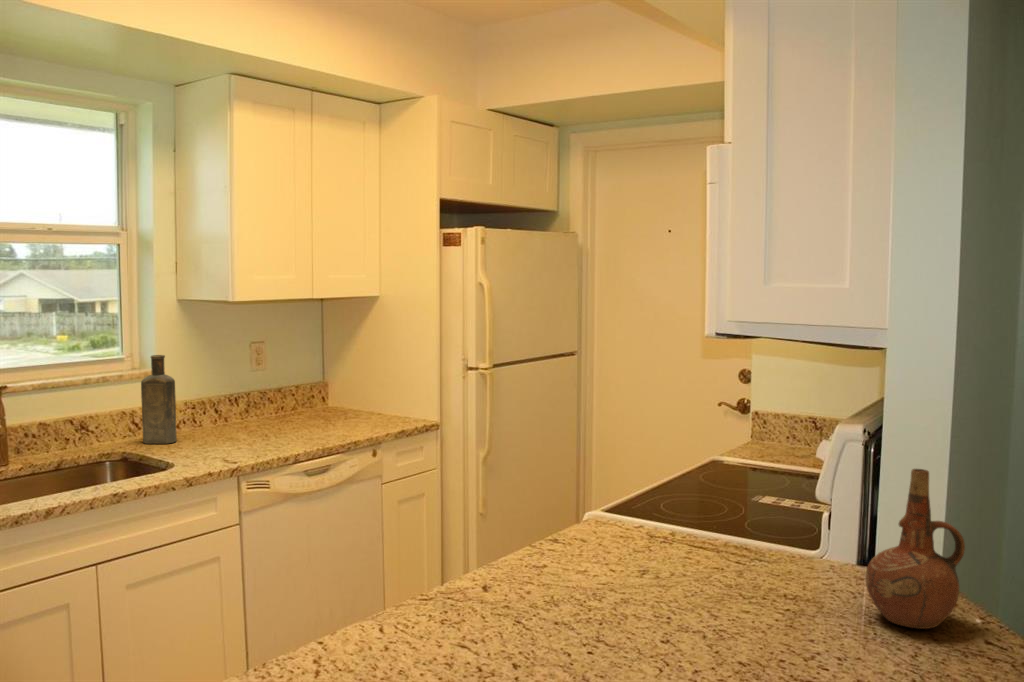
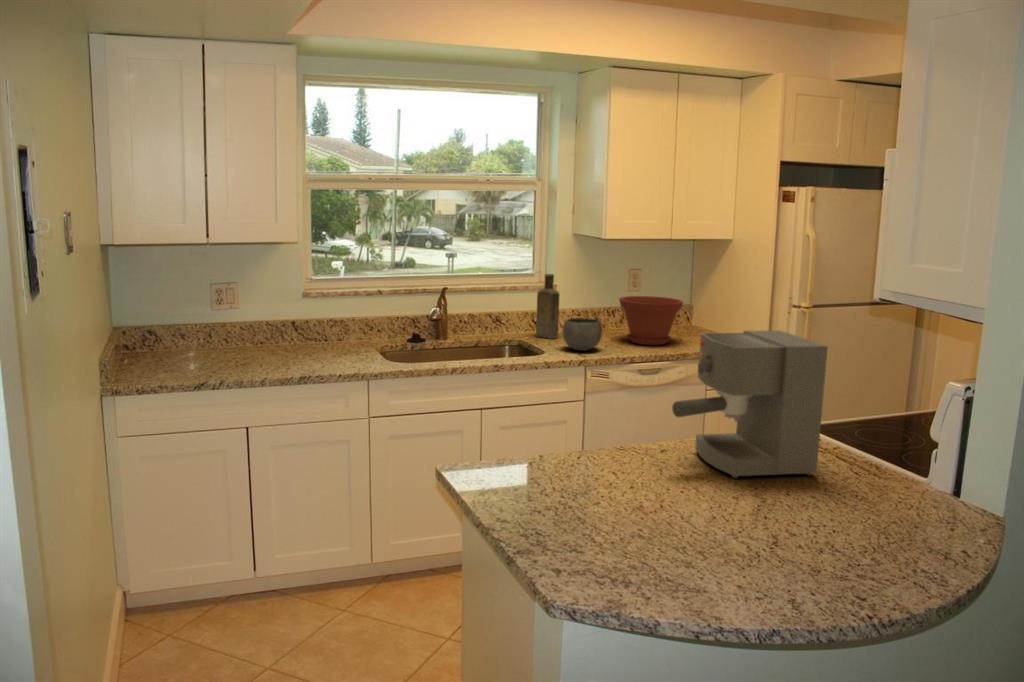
plant pot: none [258,373,342,435] -> present [619,296,683,345]
coffee maker: none [566,391,771,642] -> present [672,330,828,478]
ceramic bowl: none [194,409,251,455] -> present [562,318,602,351]
ceramic pitcher: present [865,469,965,629] -> none [870,399,938,504]

